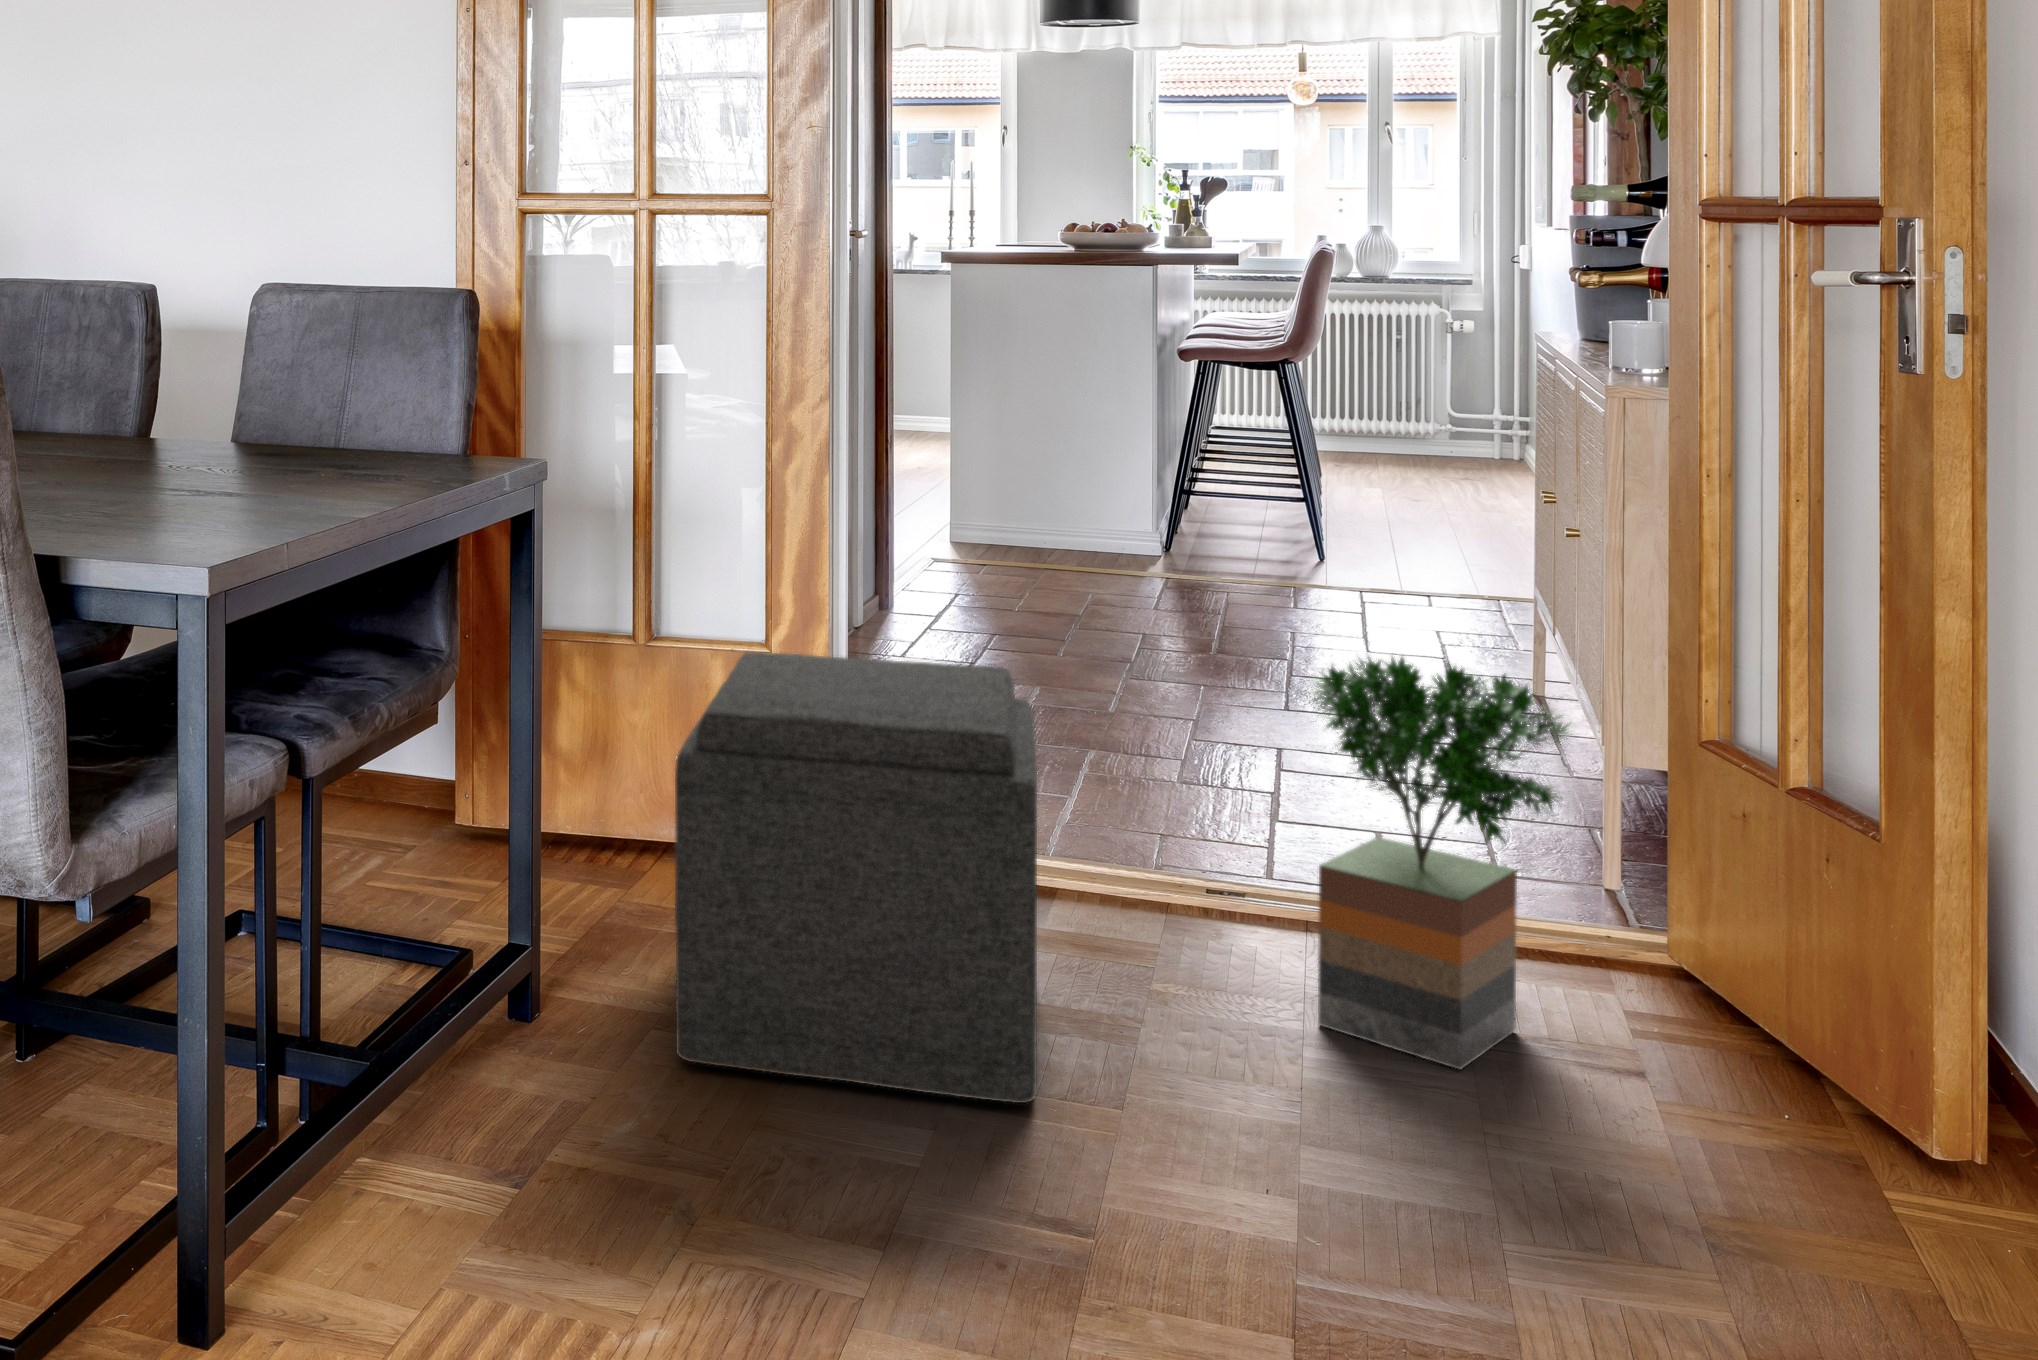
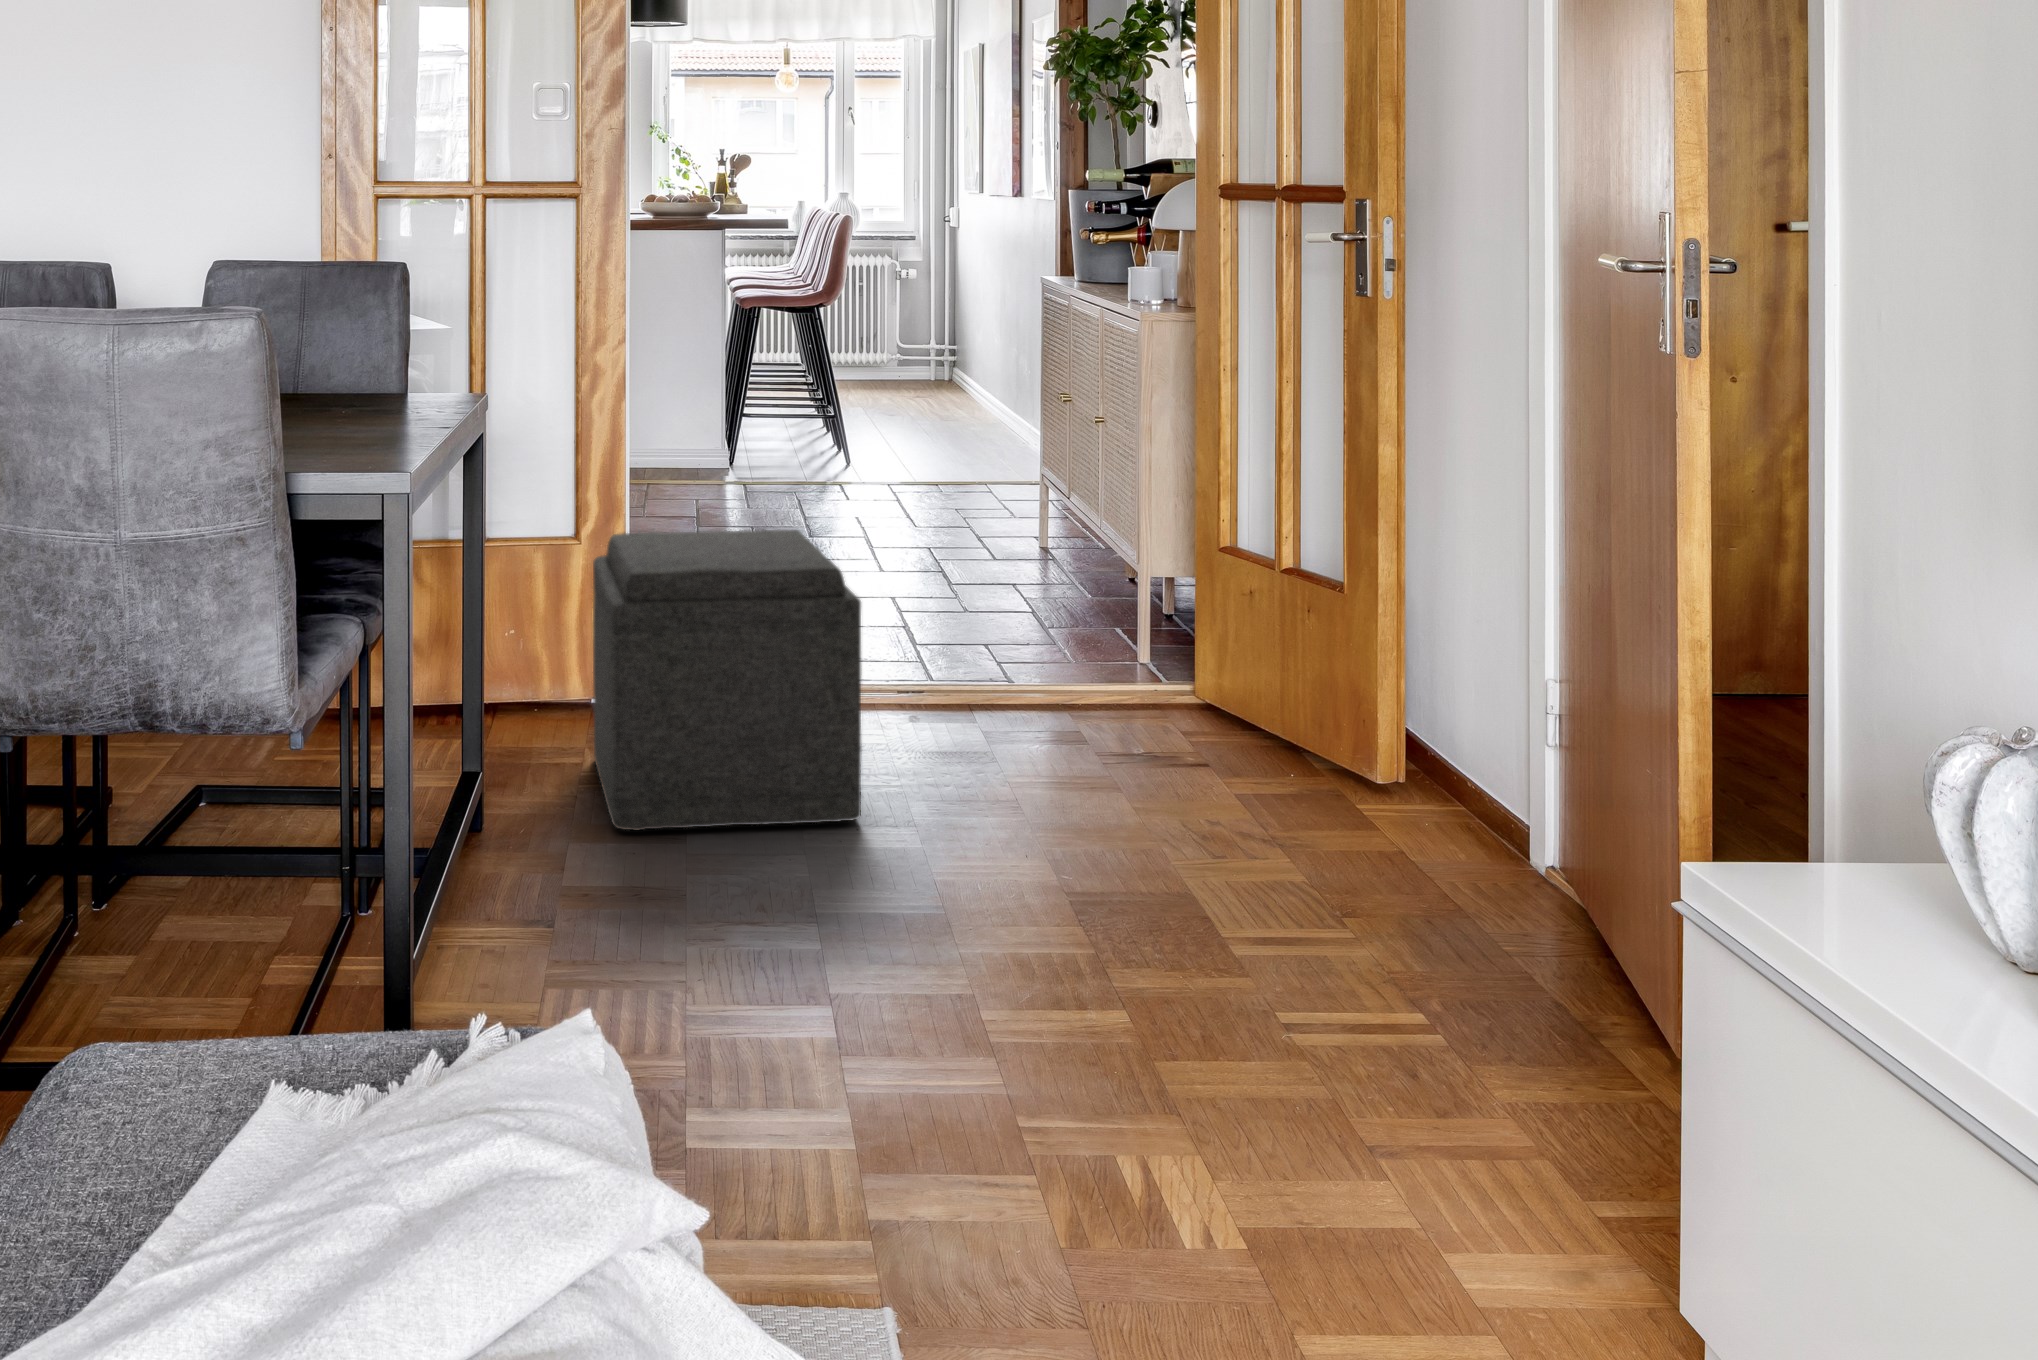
potted tree: present [1305,657,1571,1069] -> none [981,500,1149,766]

